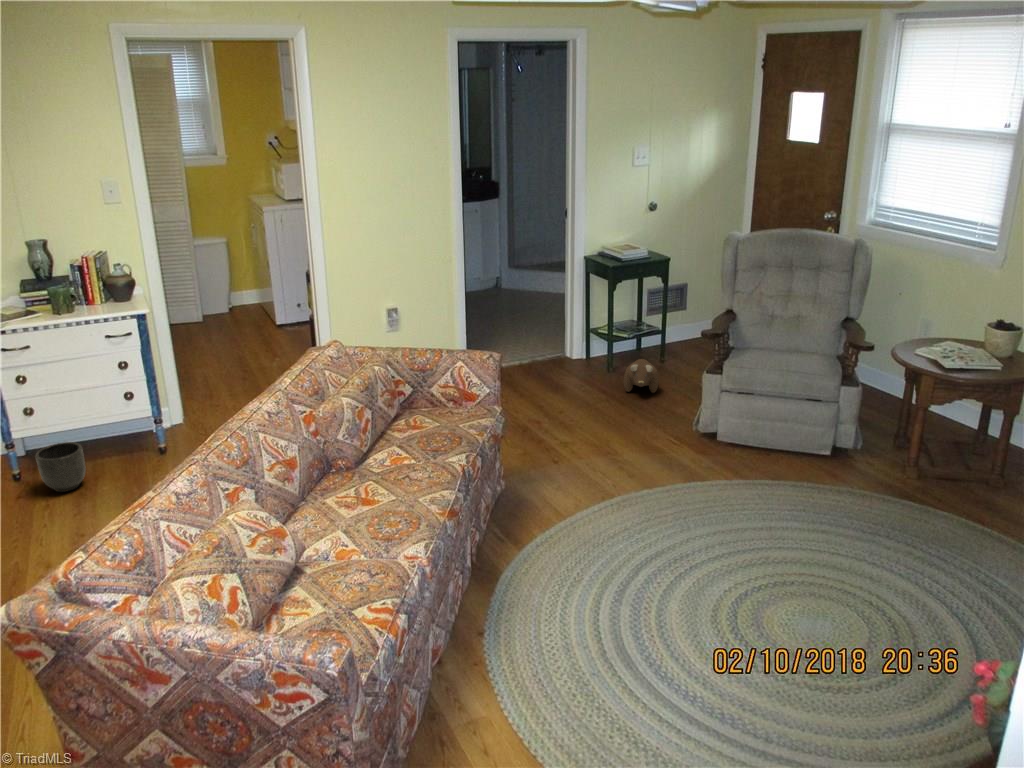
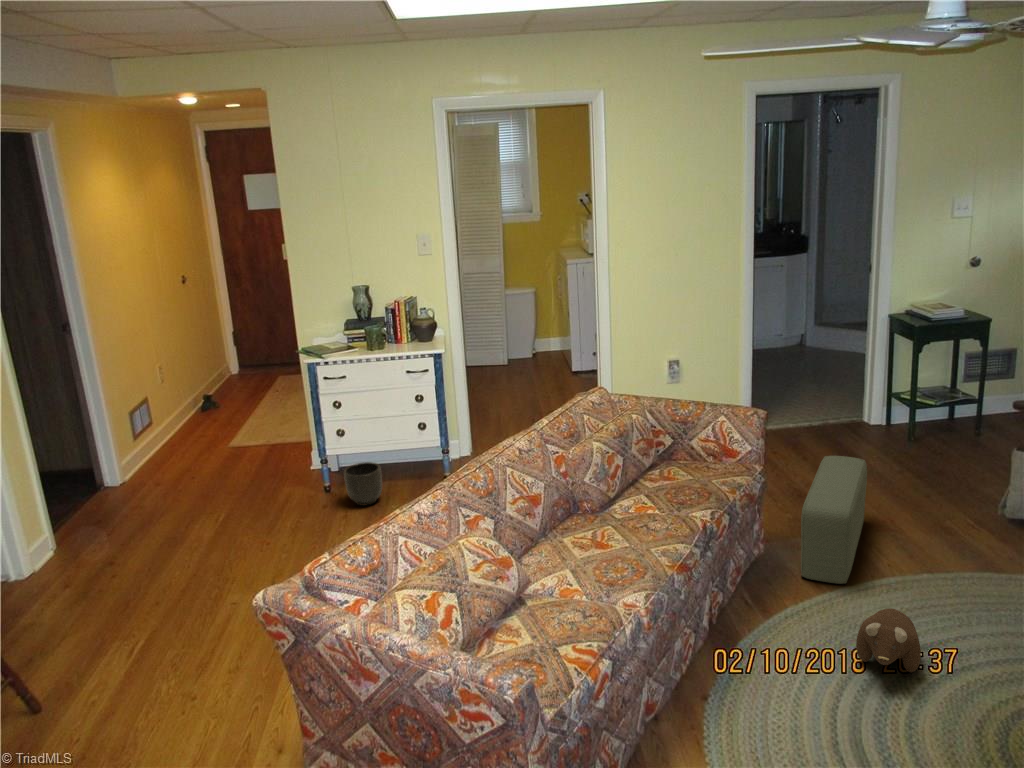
plush toy: present [624,359,659,393] -> present [856,608,921,672]
pouf: none [540,391,587,508] -> present [801,456,867,584]

